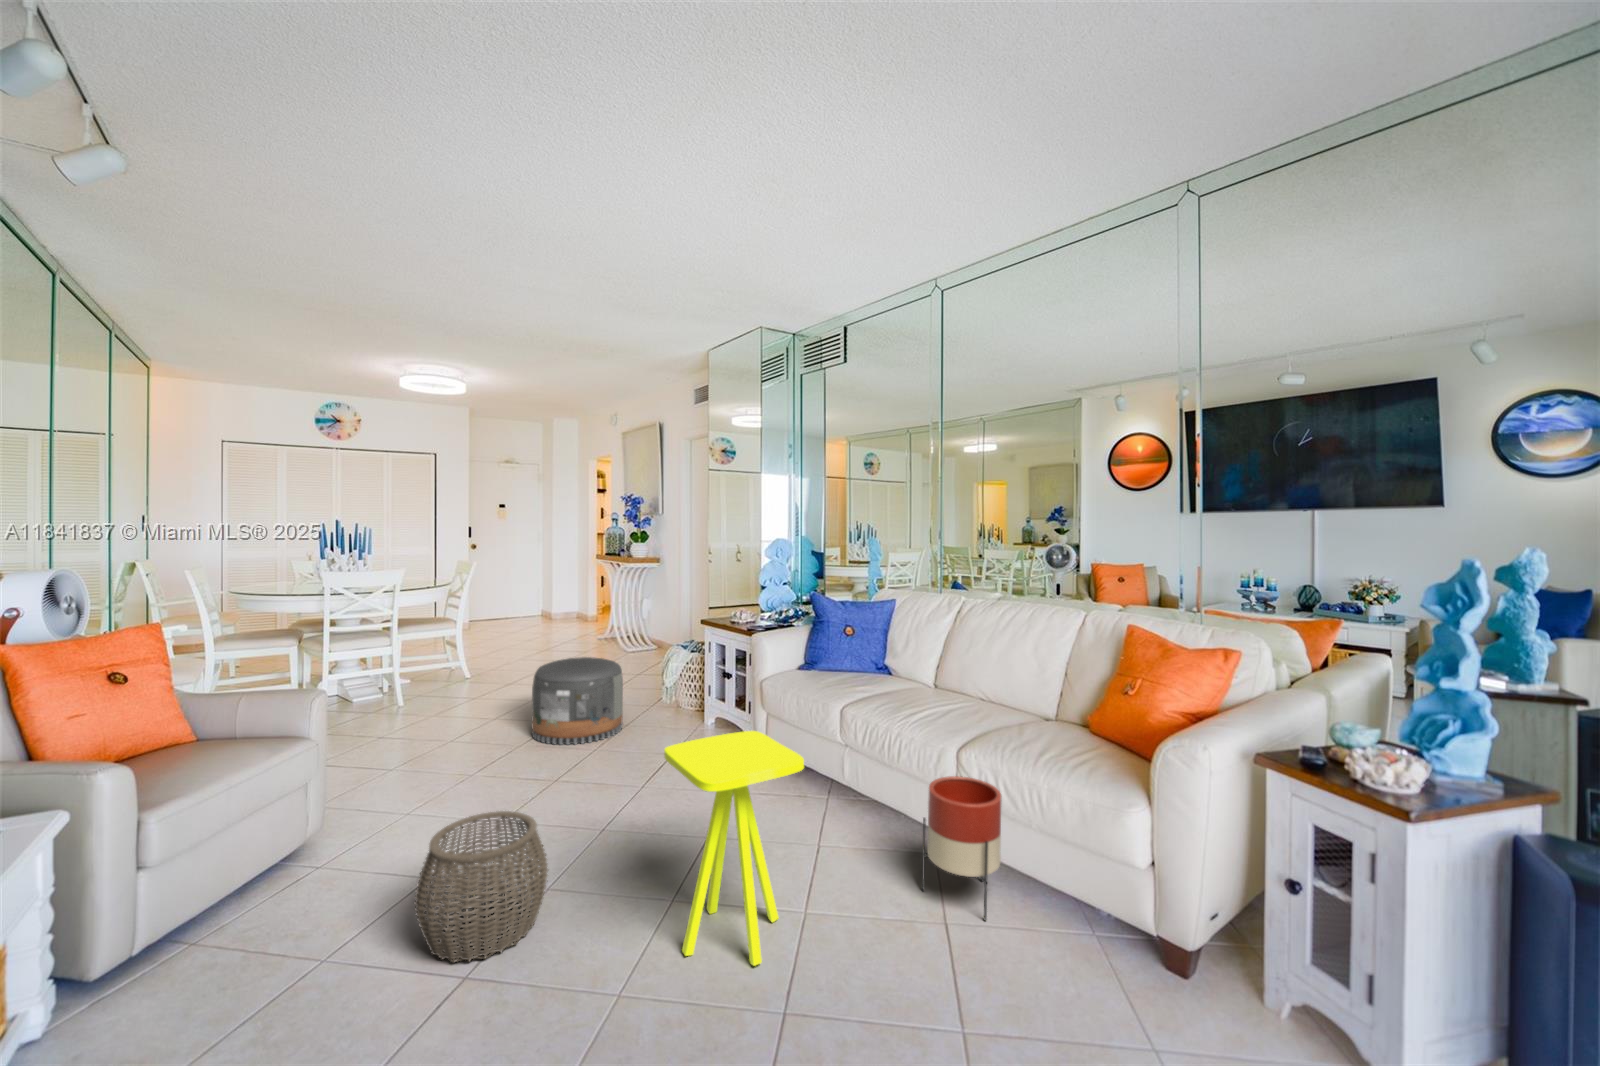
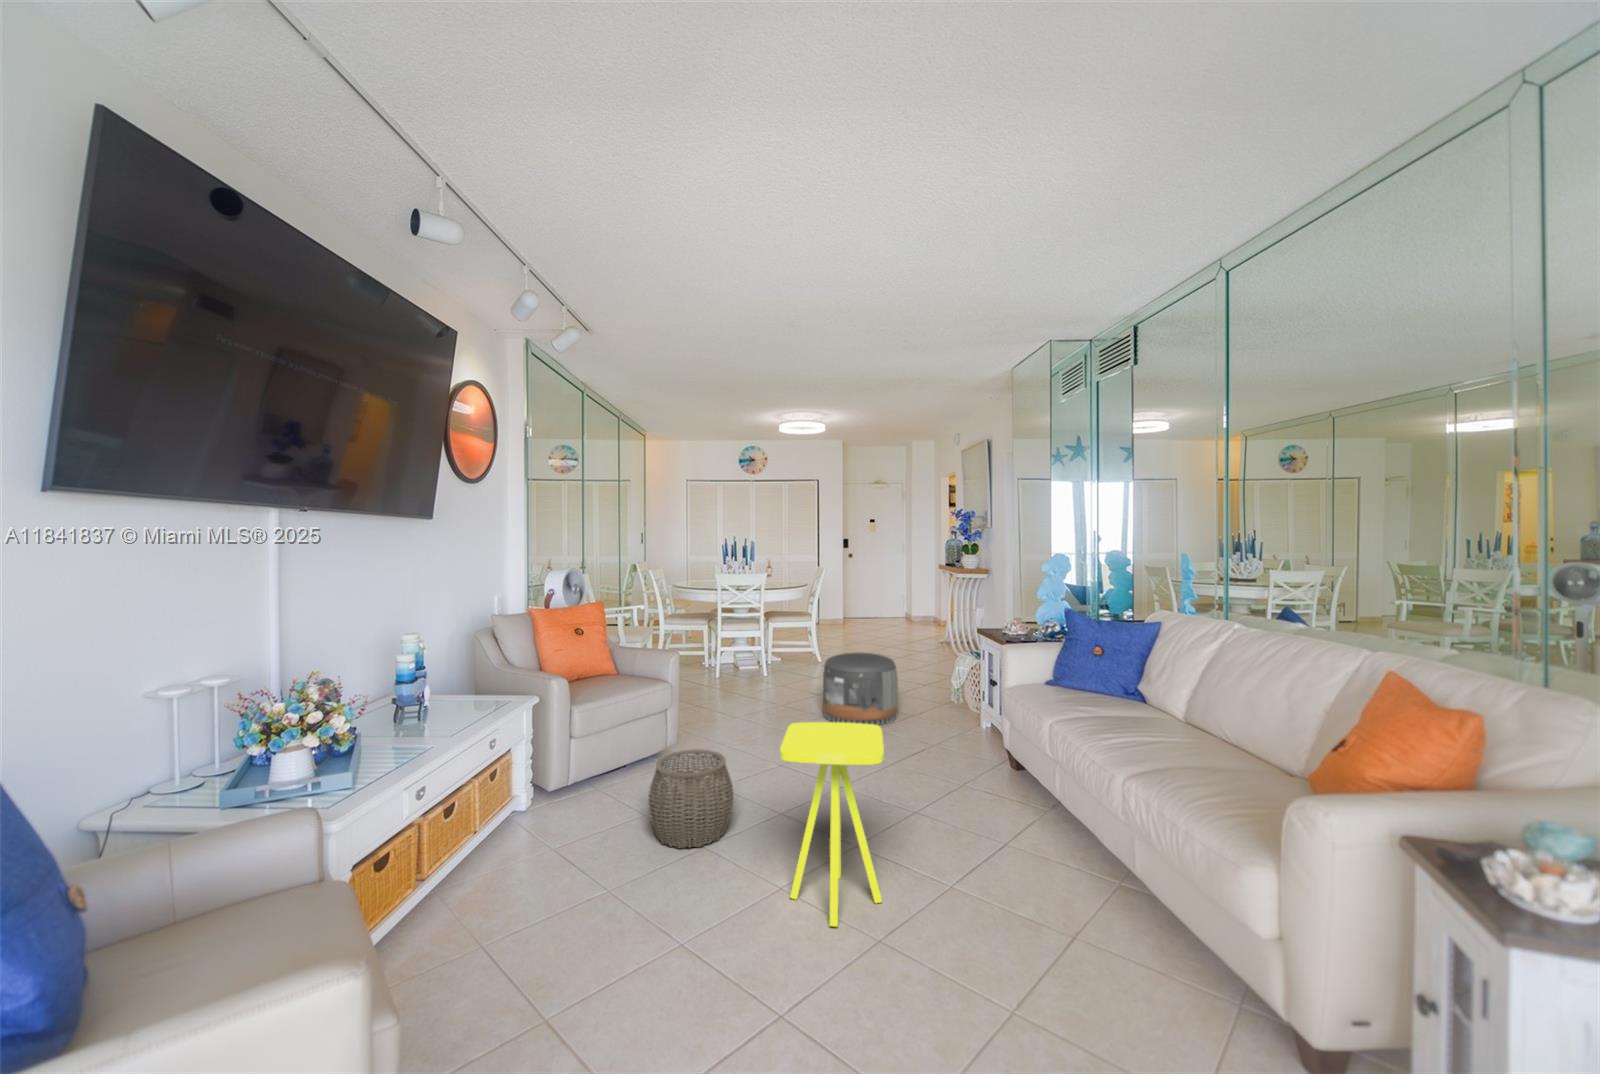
planter: present [922,776,1001,921] -> none [1044,819,1134,992]

